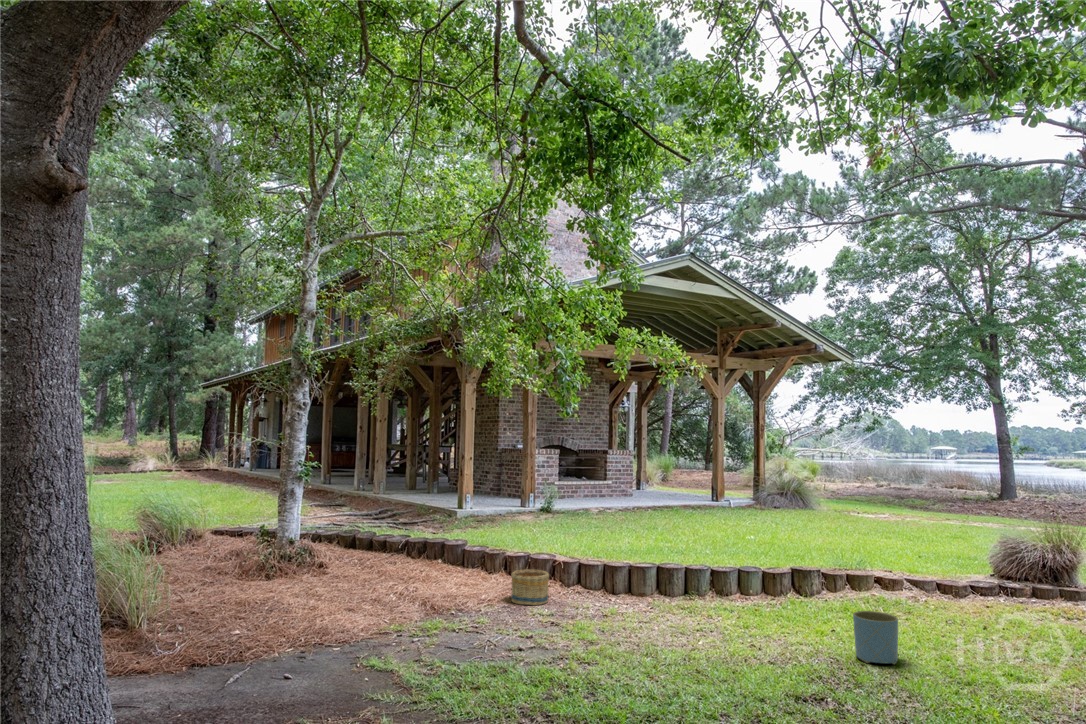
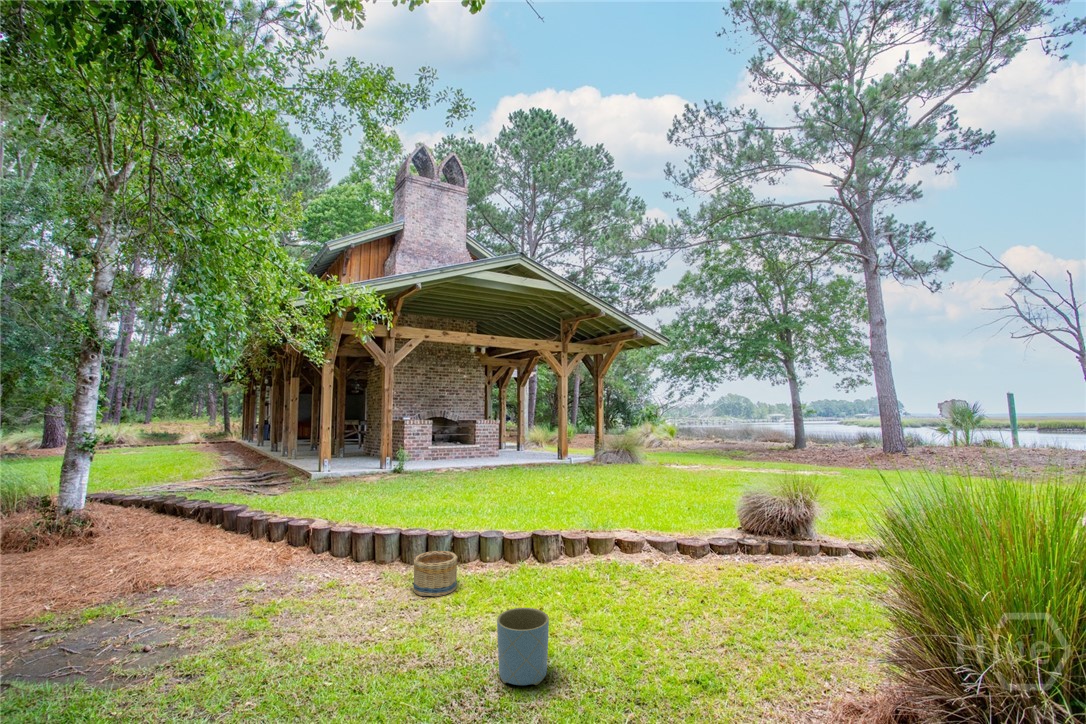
basket: present [511,569,549,605] -> present [413,551,458,596]

